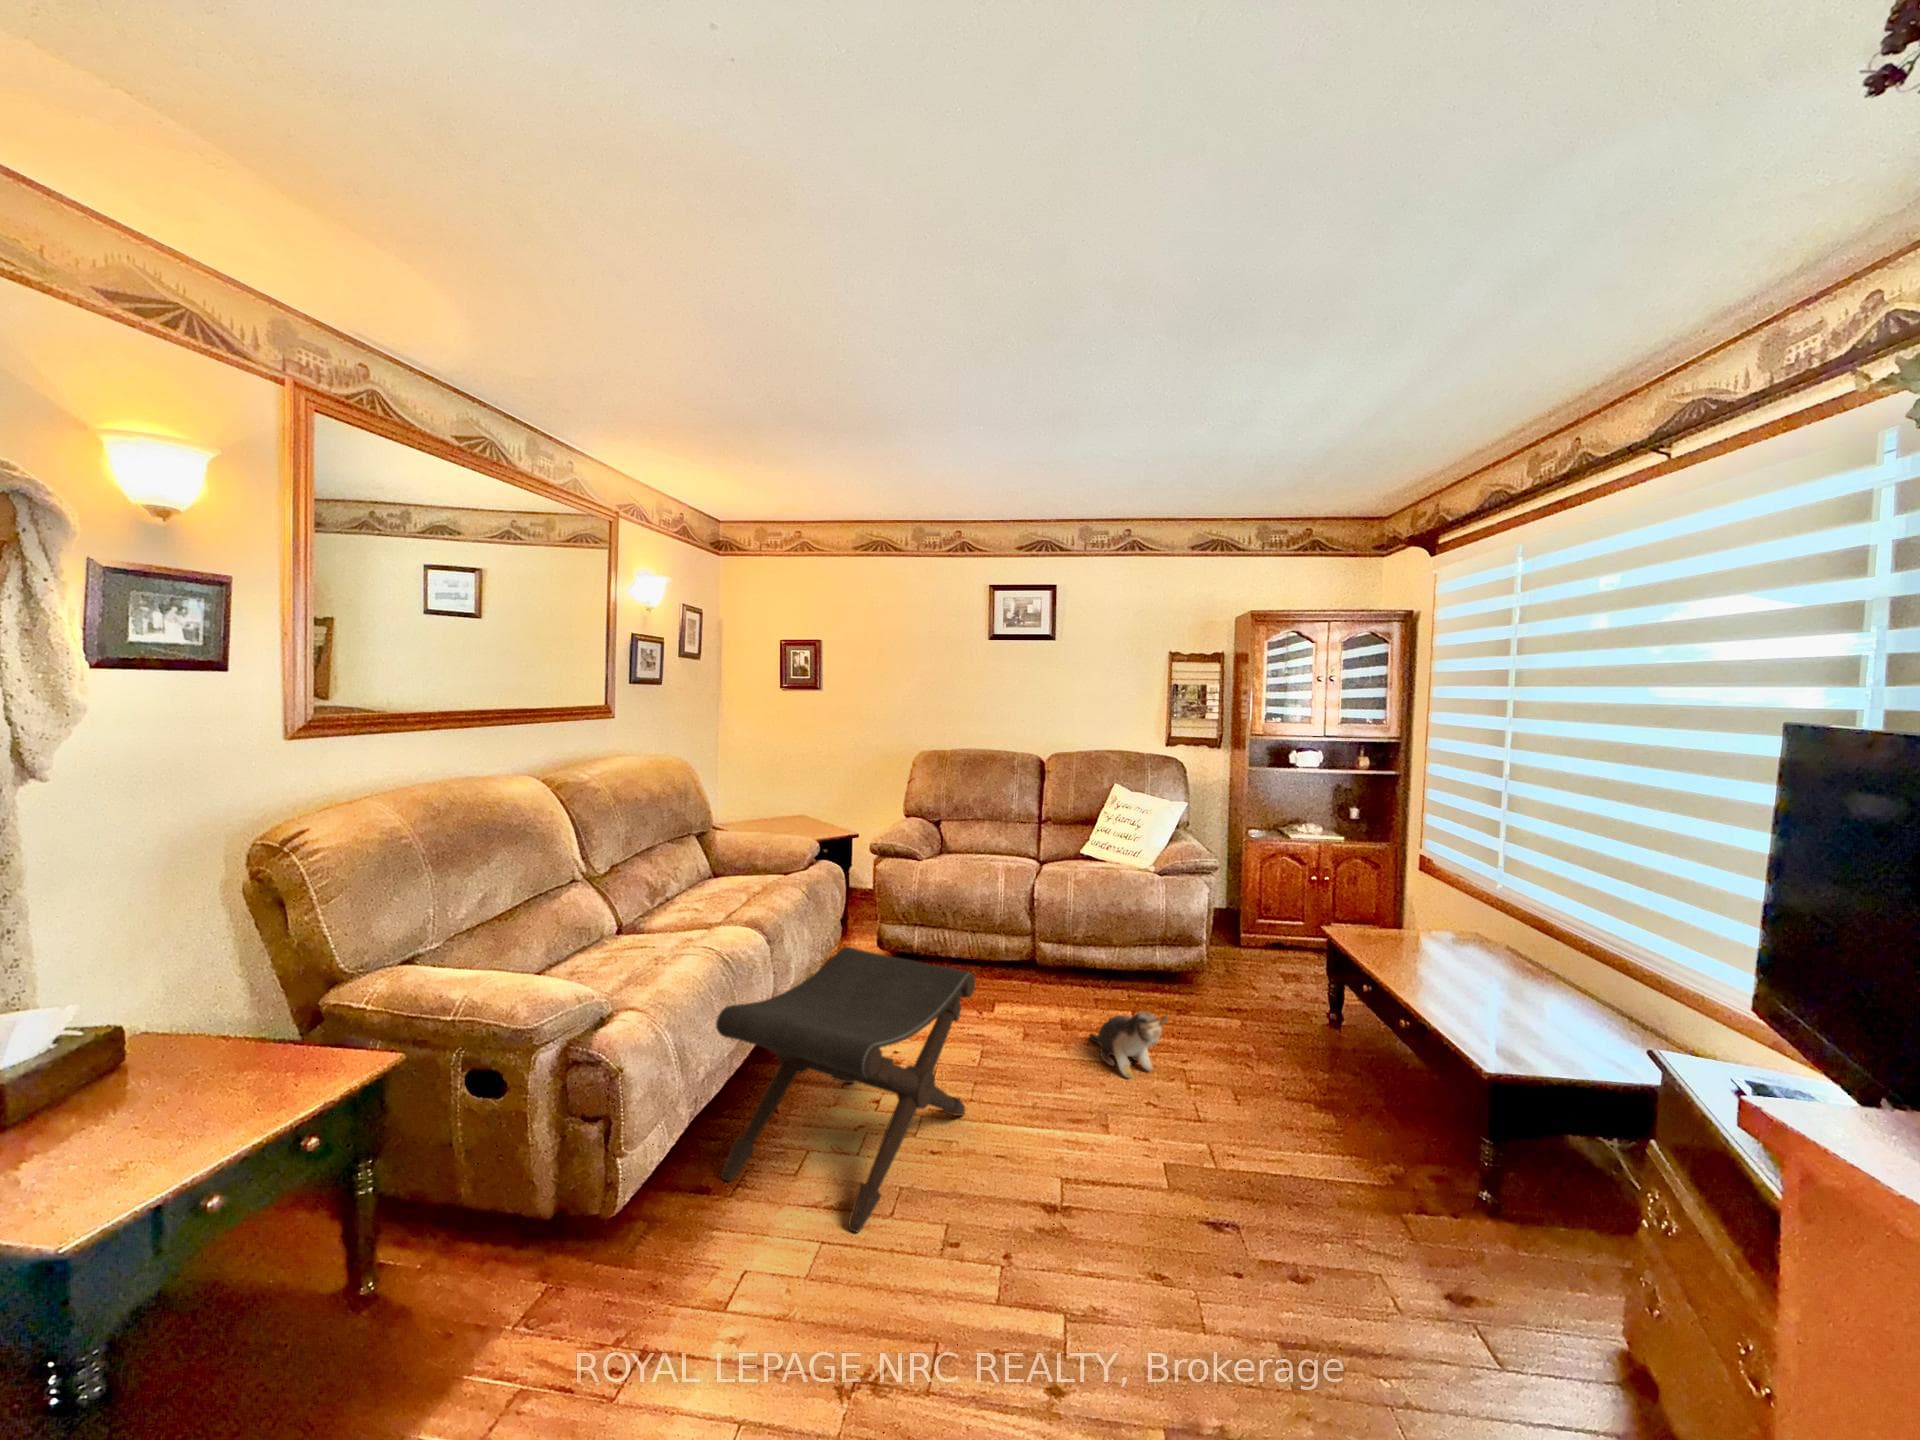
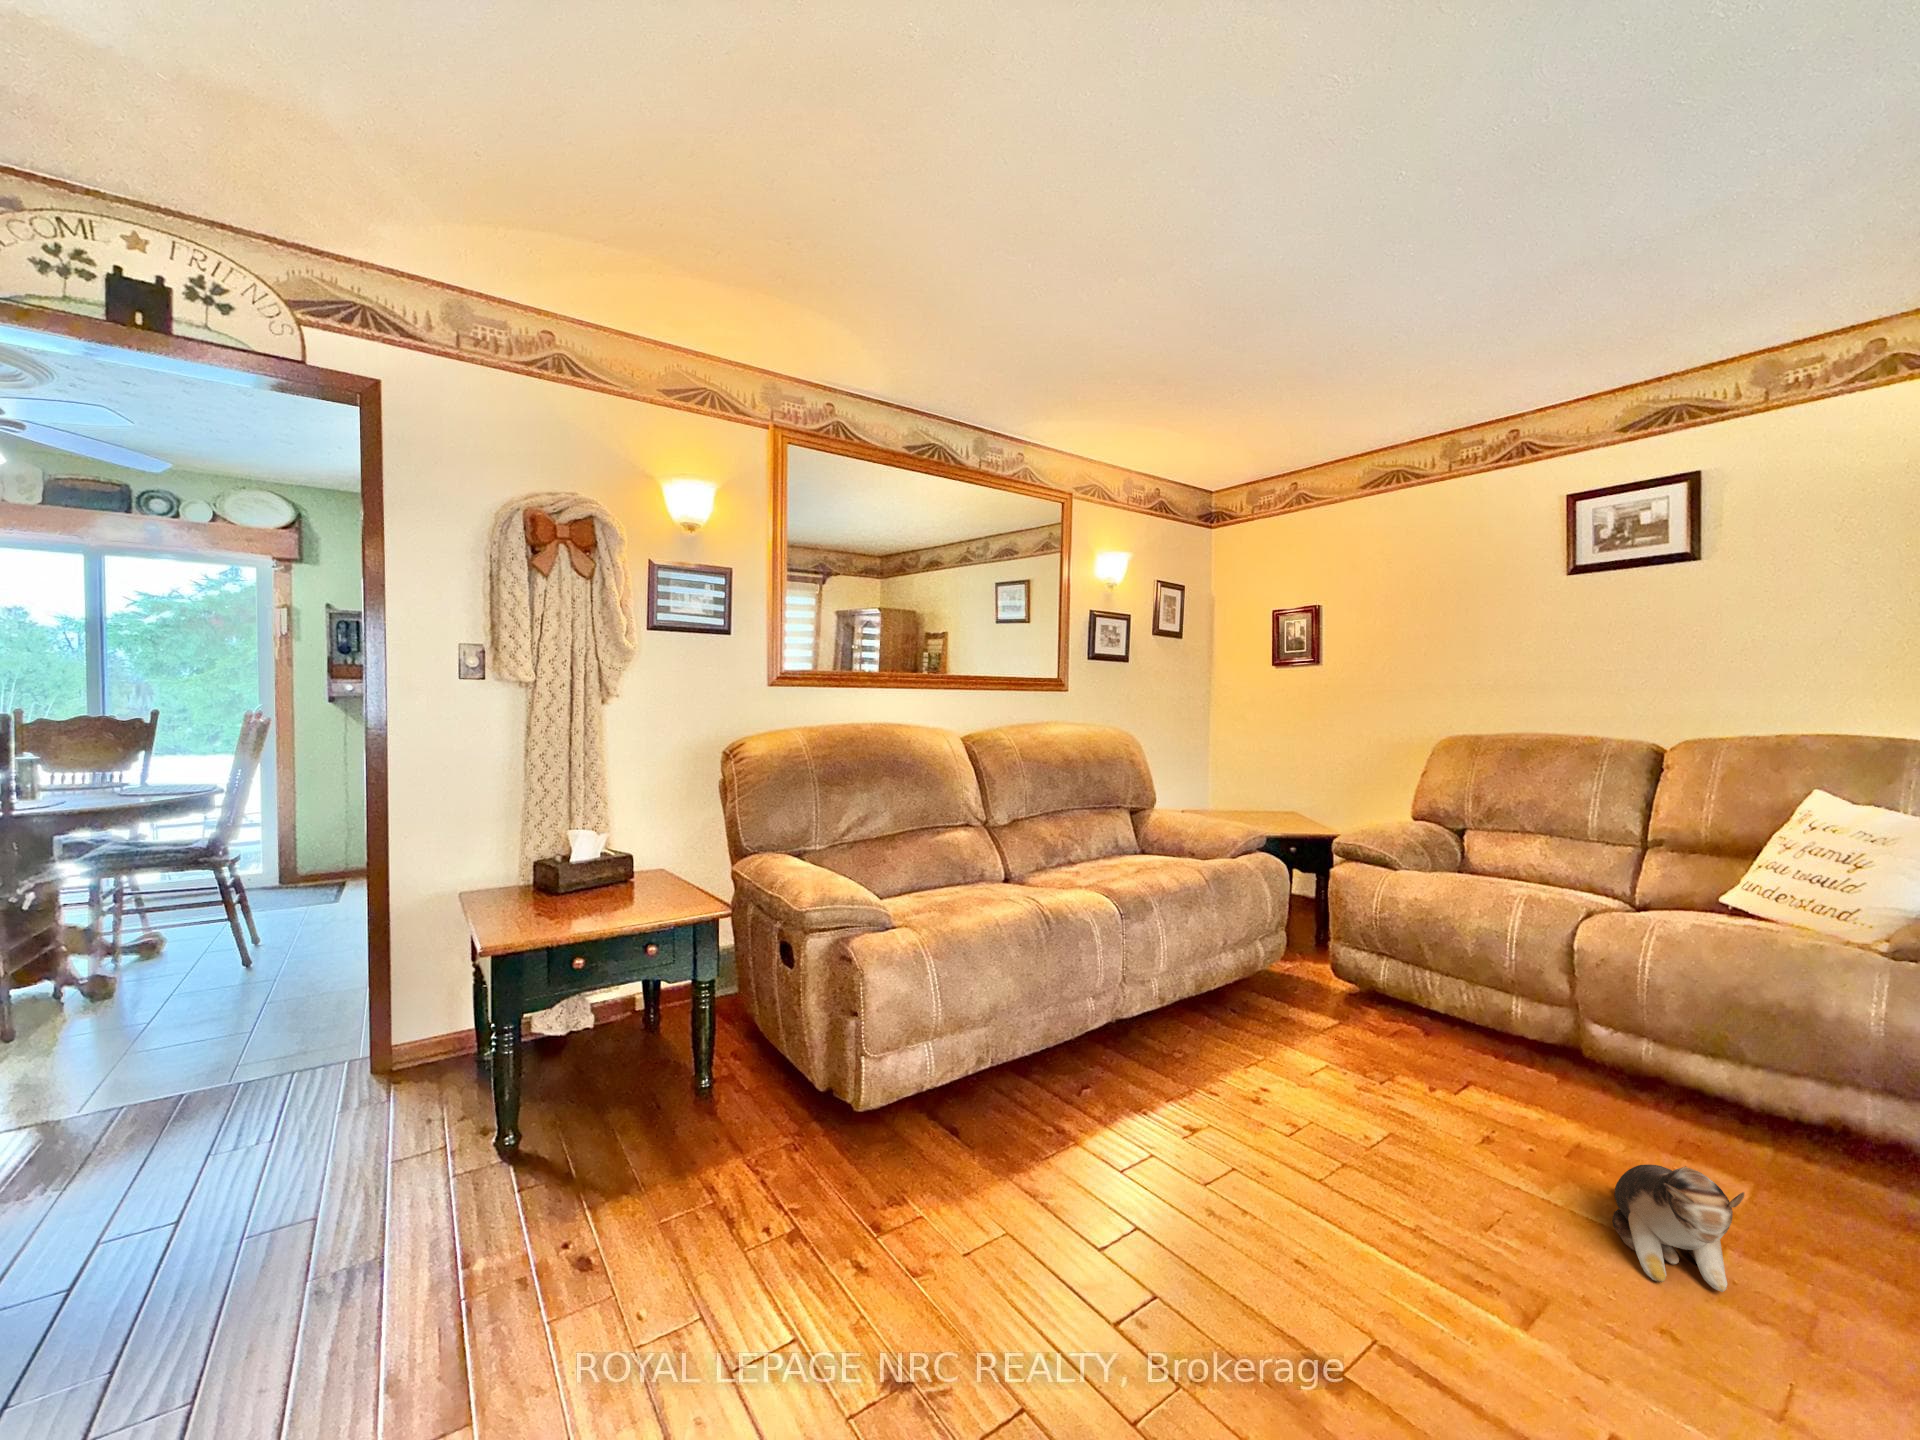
footstool: present [716,947,976,1232] -> none [976,933,1313,1251]

